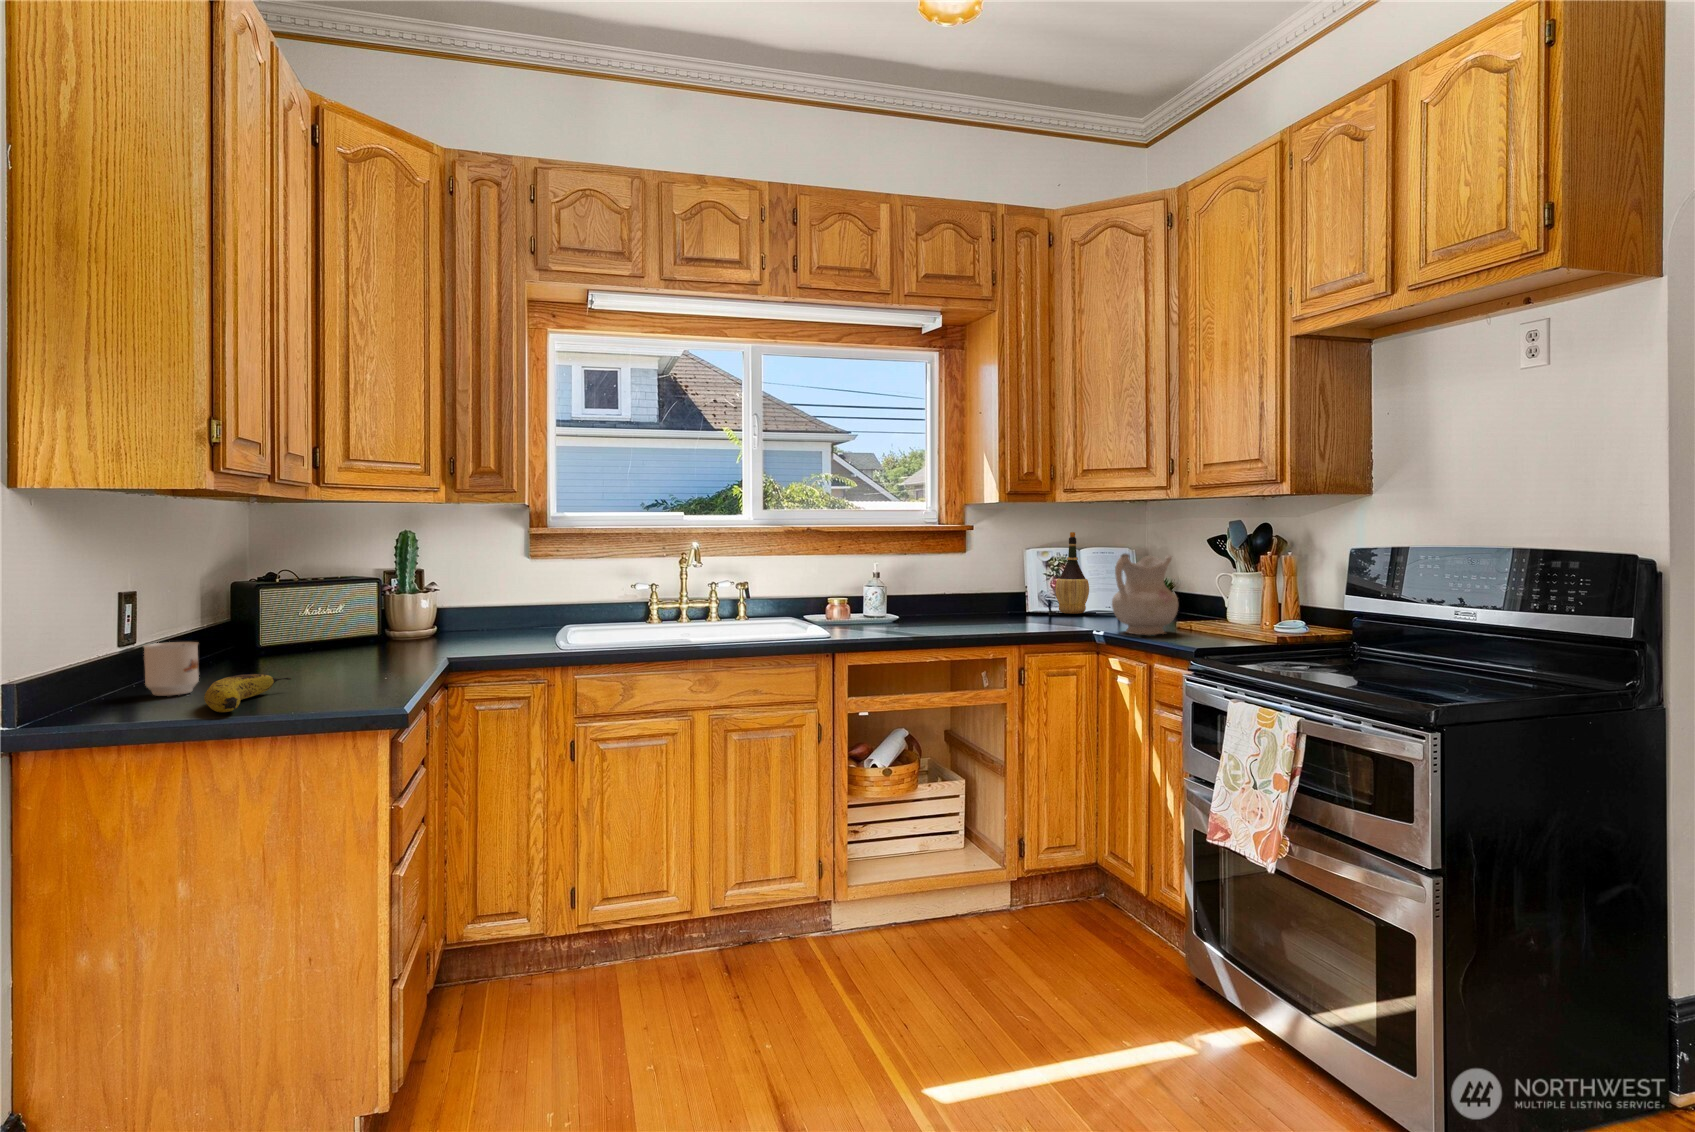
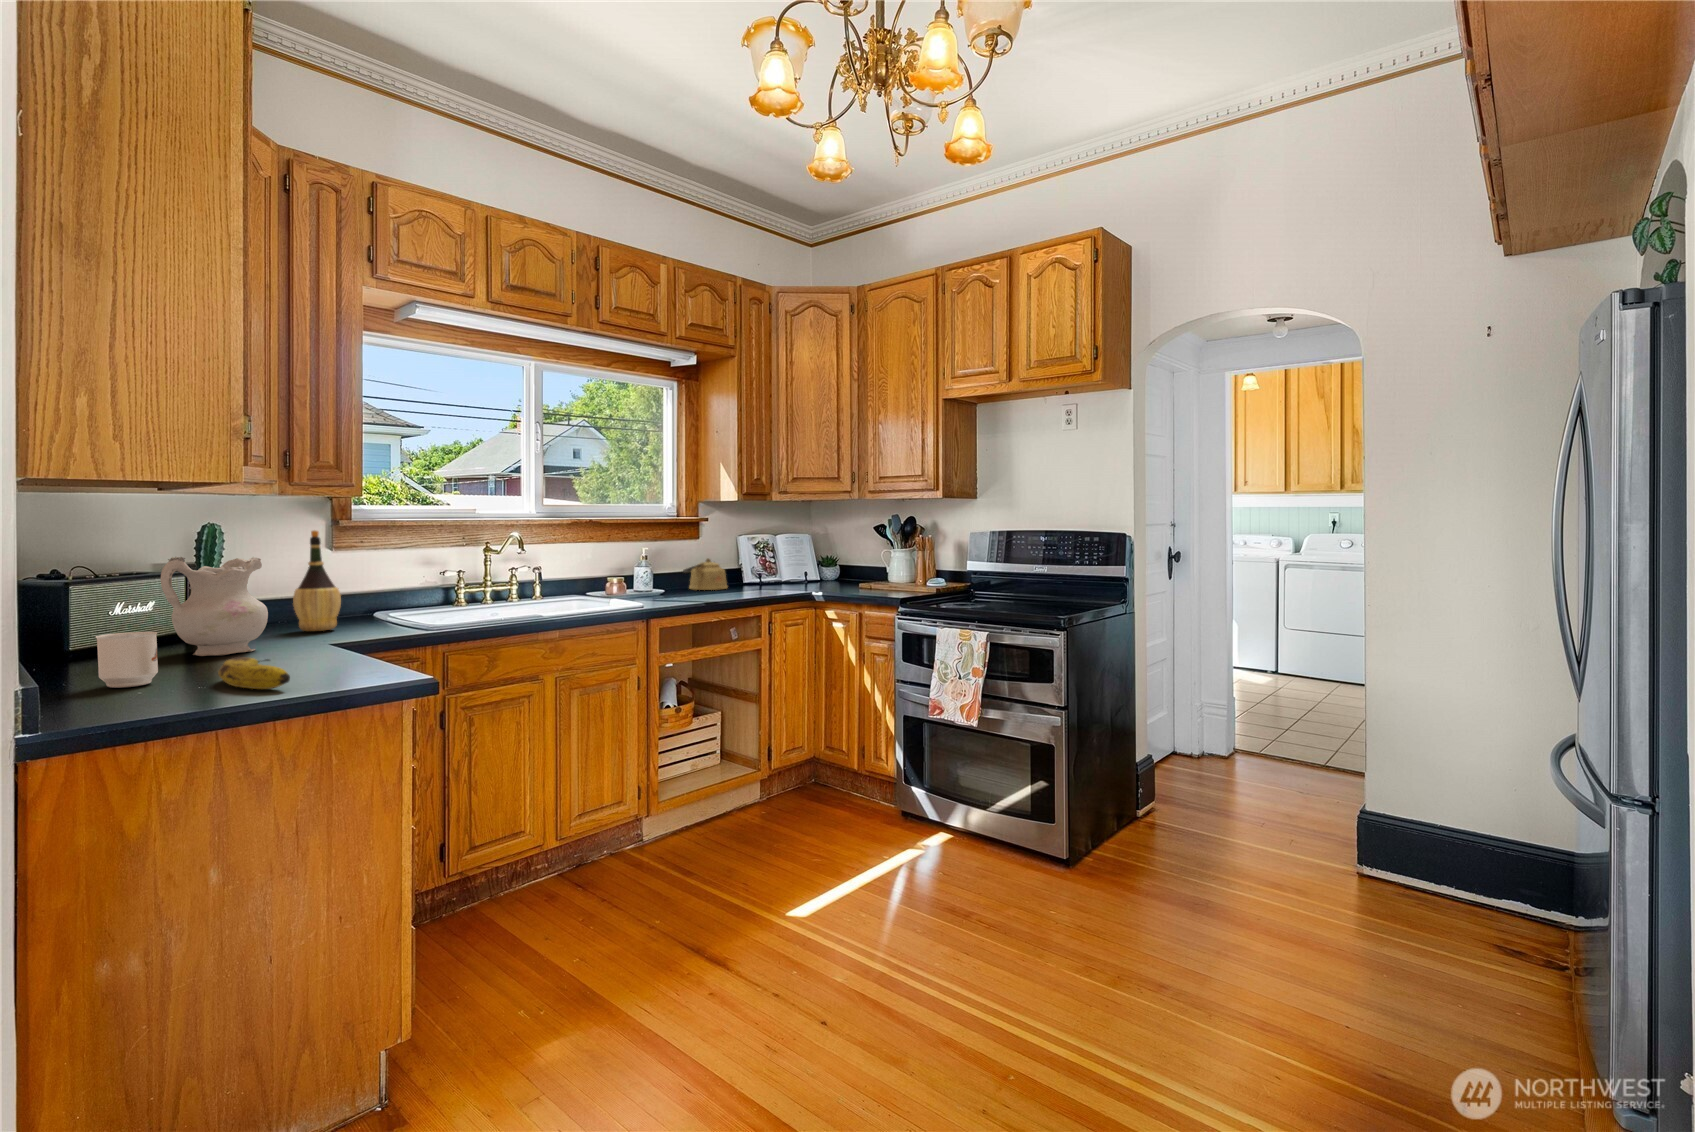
wine bottle: present [1055,532,1089,614] -> present [293,530,341,631]
ceramic pitcher: present [1112,553,1179,635] -> present [161,557,268,656]
kettle: none [933,577,992,619] -> present [683,559,727,590]

